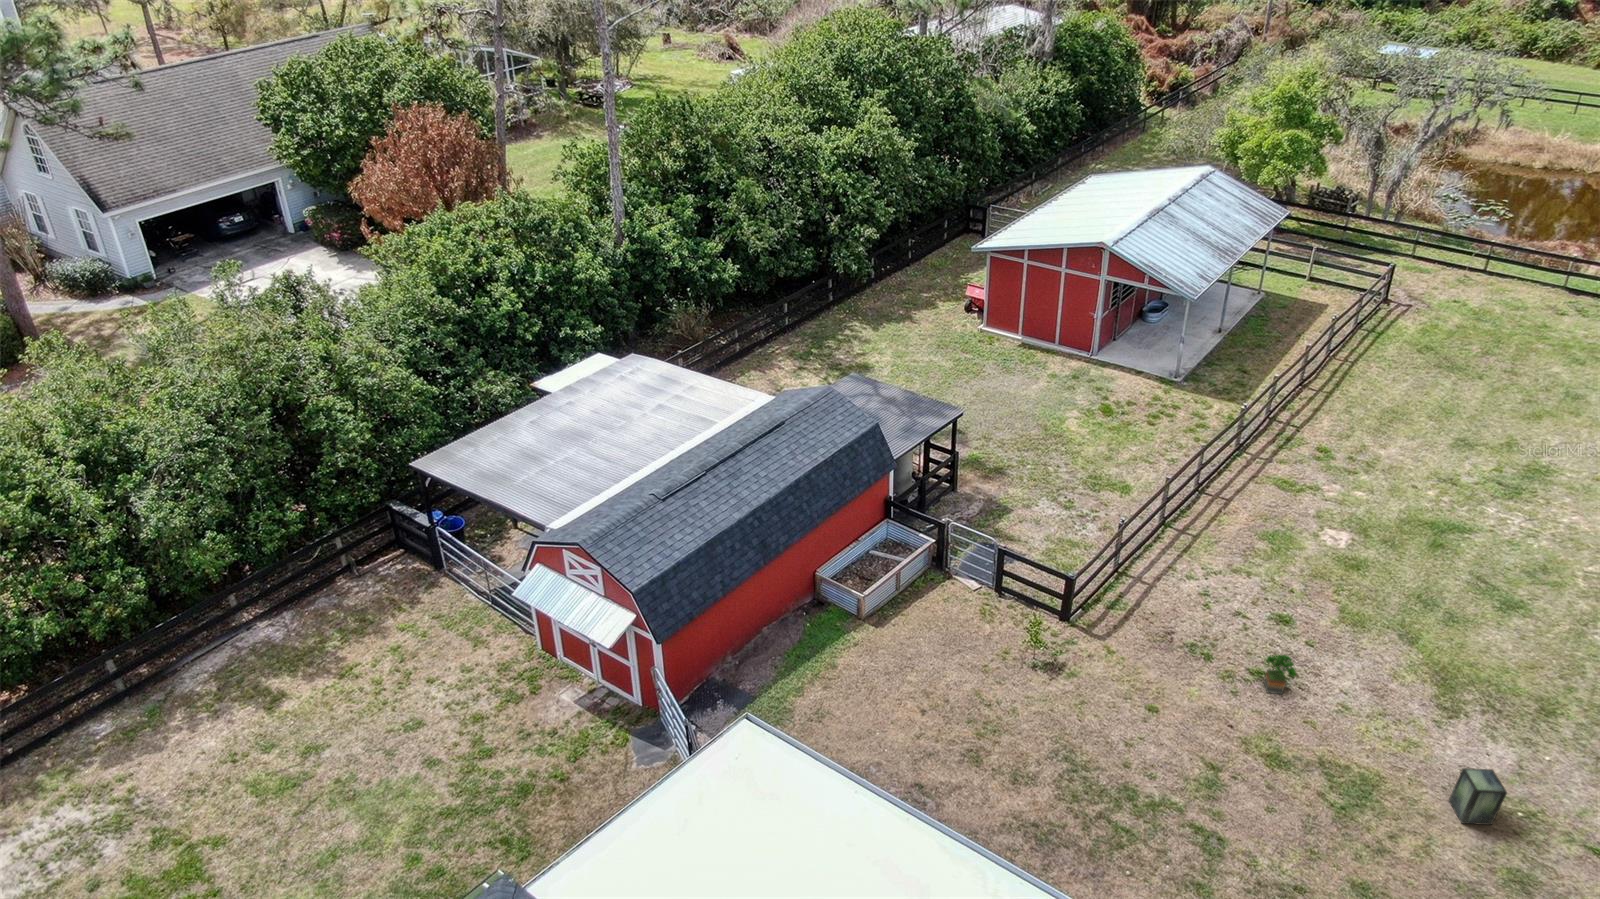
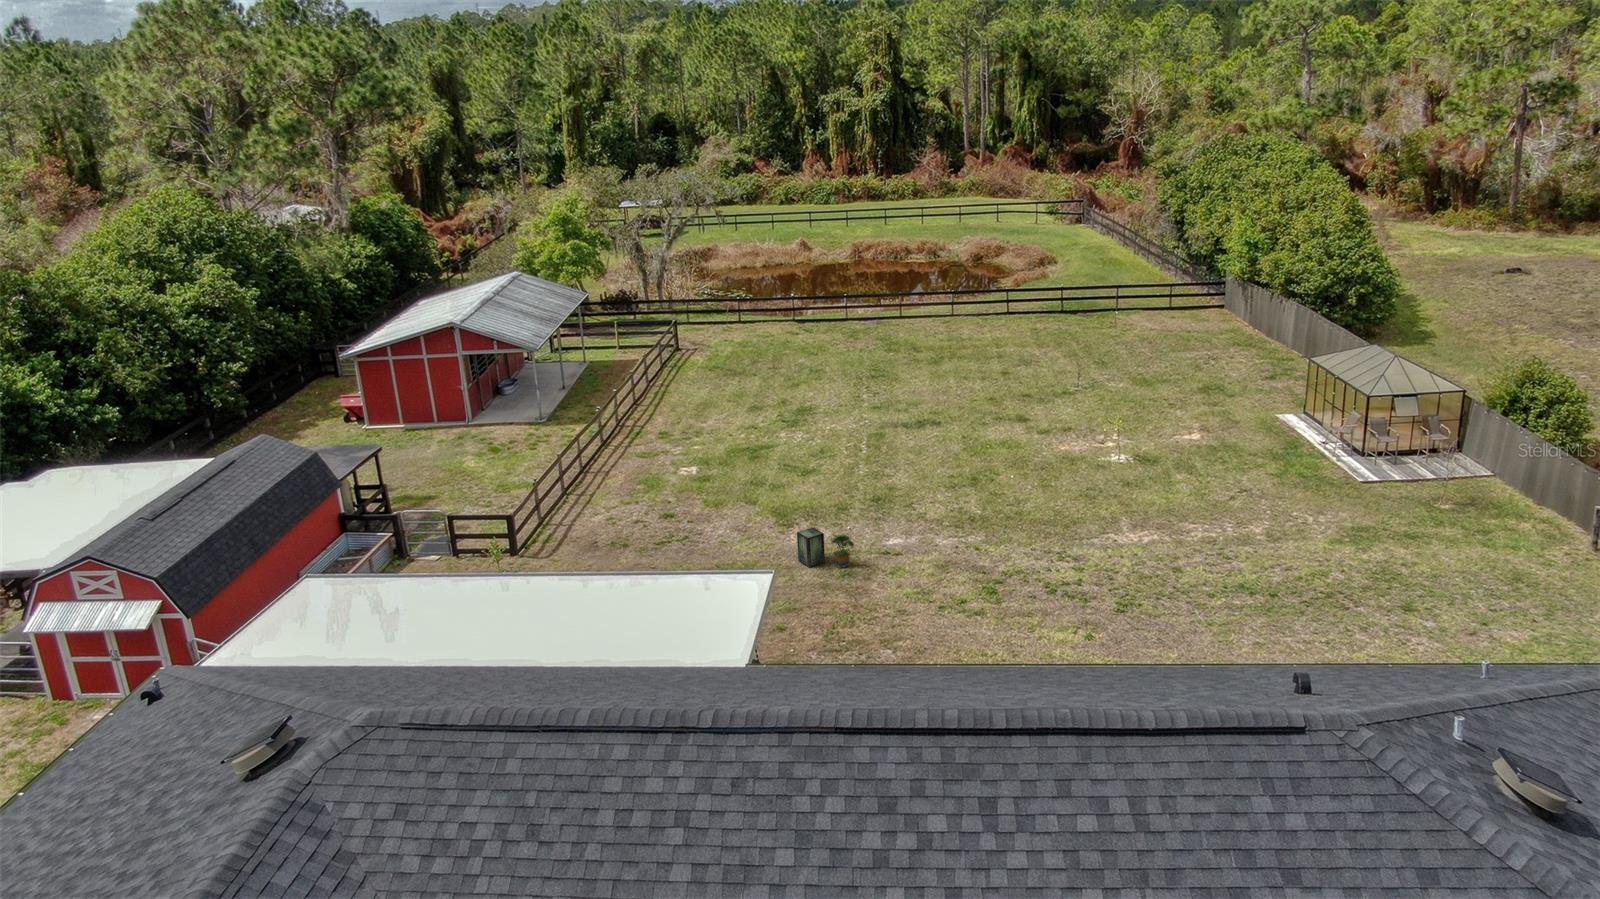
potted tree: present [1264,655,1296,694] -> present [831,535,854,568]

